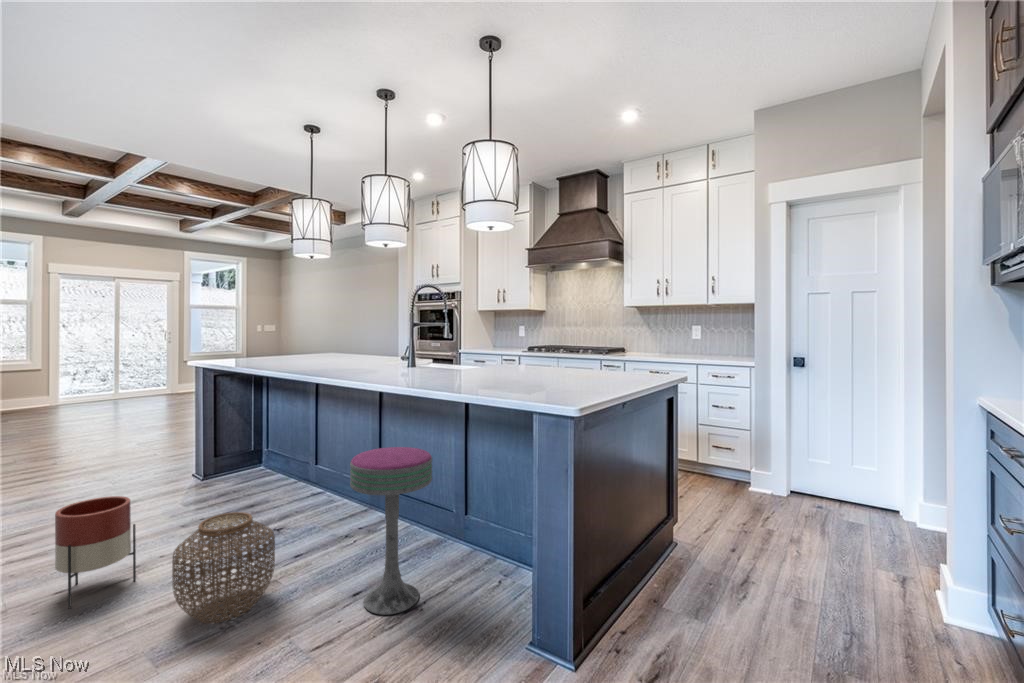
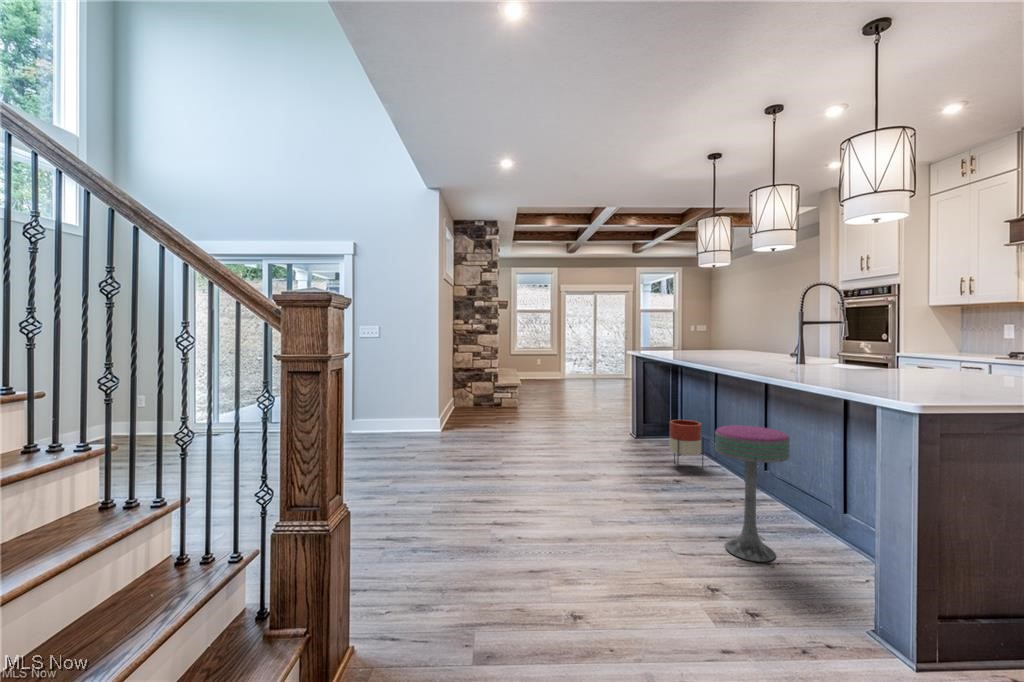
planter: present [55,496,136,609] -> present [669,420,704,470]
woven basket: present [172,512,275,623] -> none [604,451,664,521]

